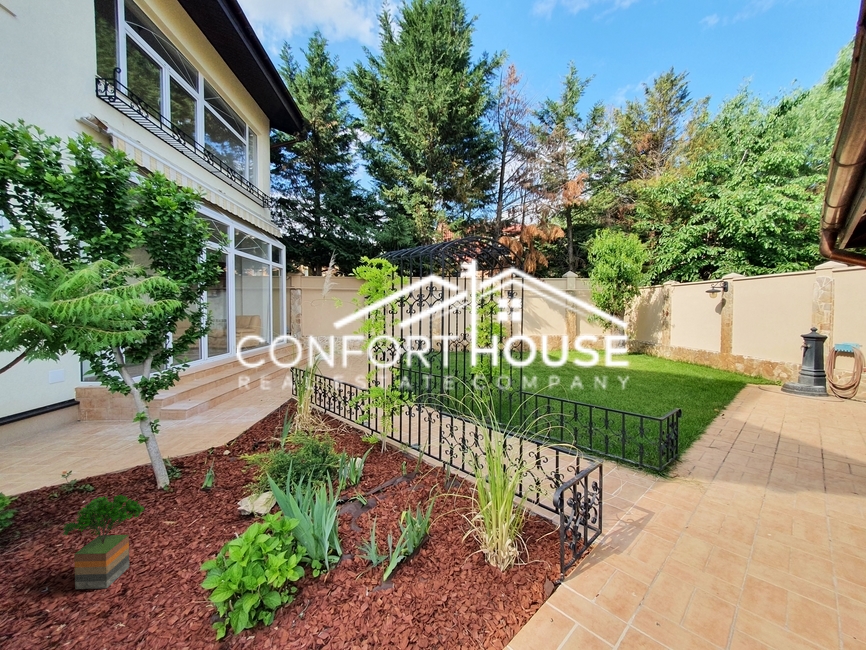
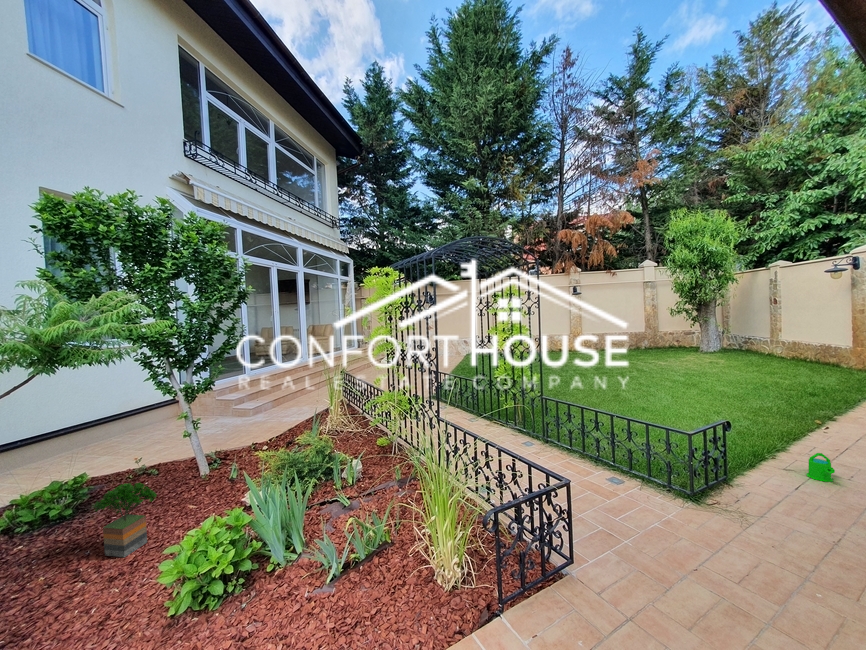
watering can: none [726,434,749,457] -> present [806,453,835,482]

